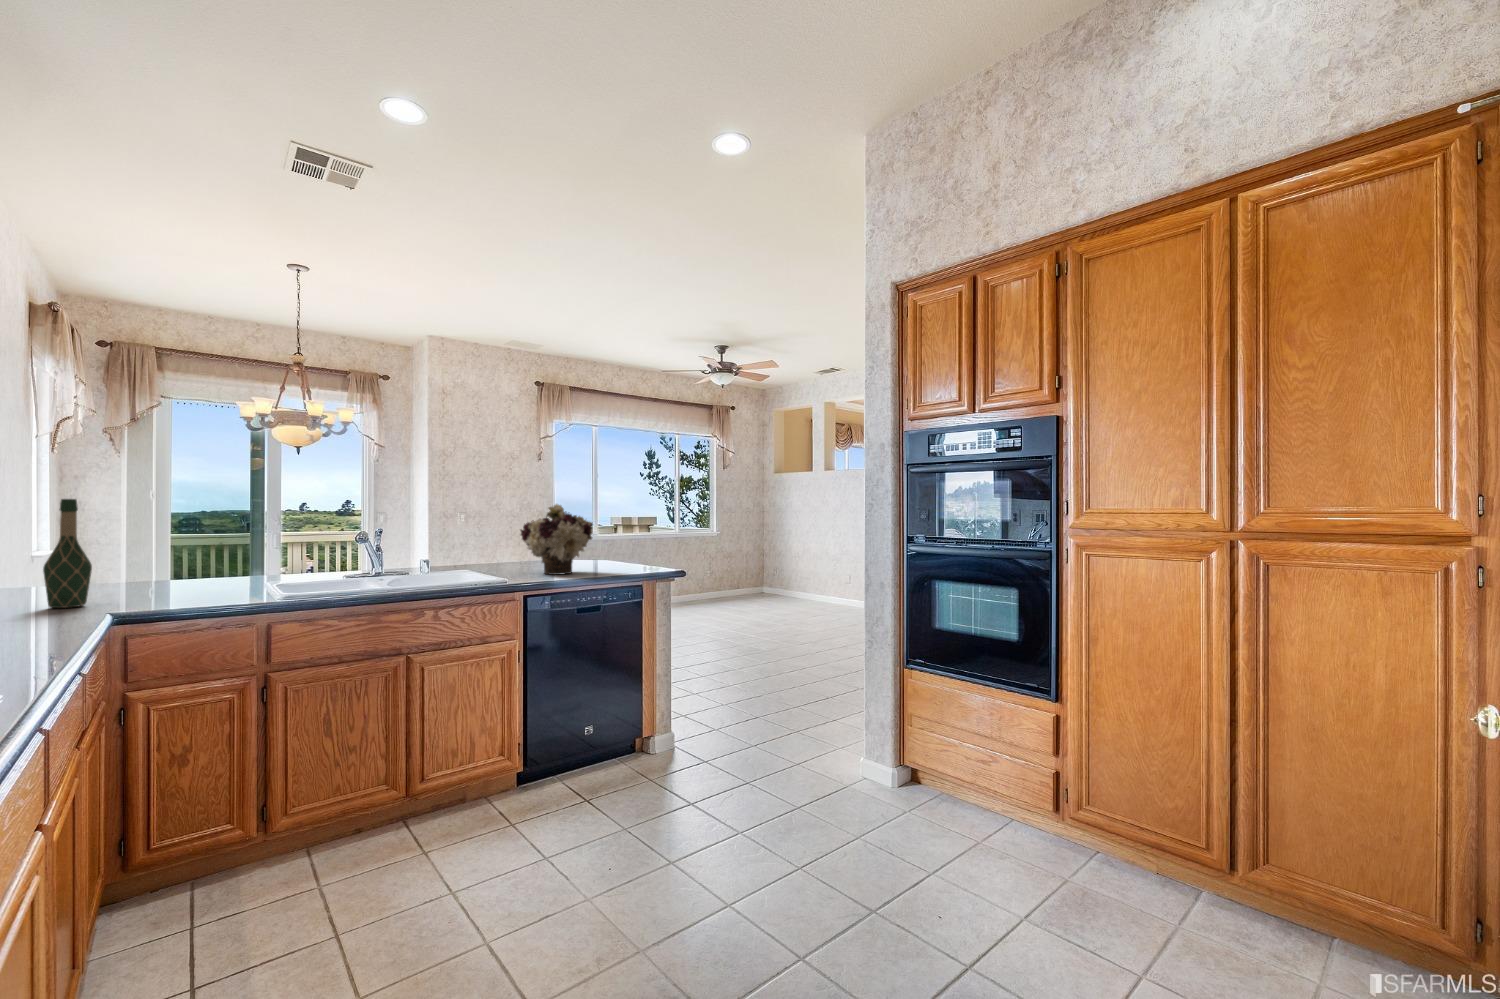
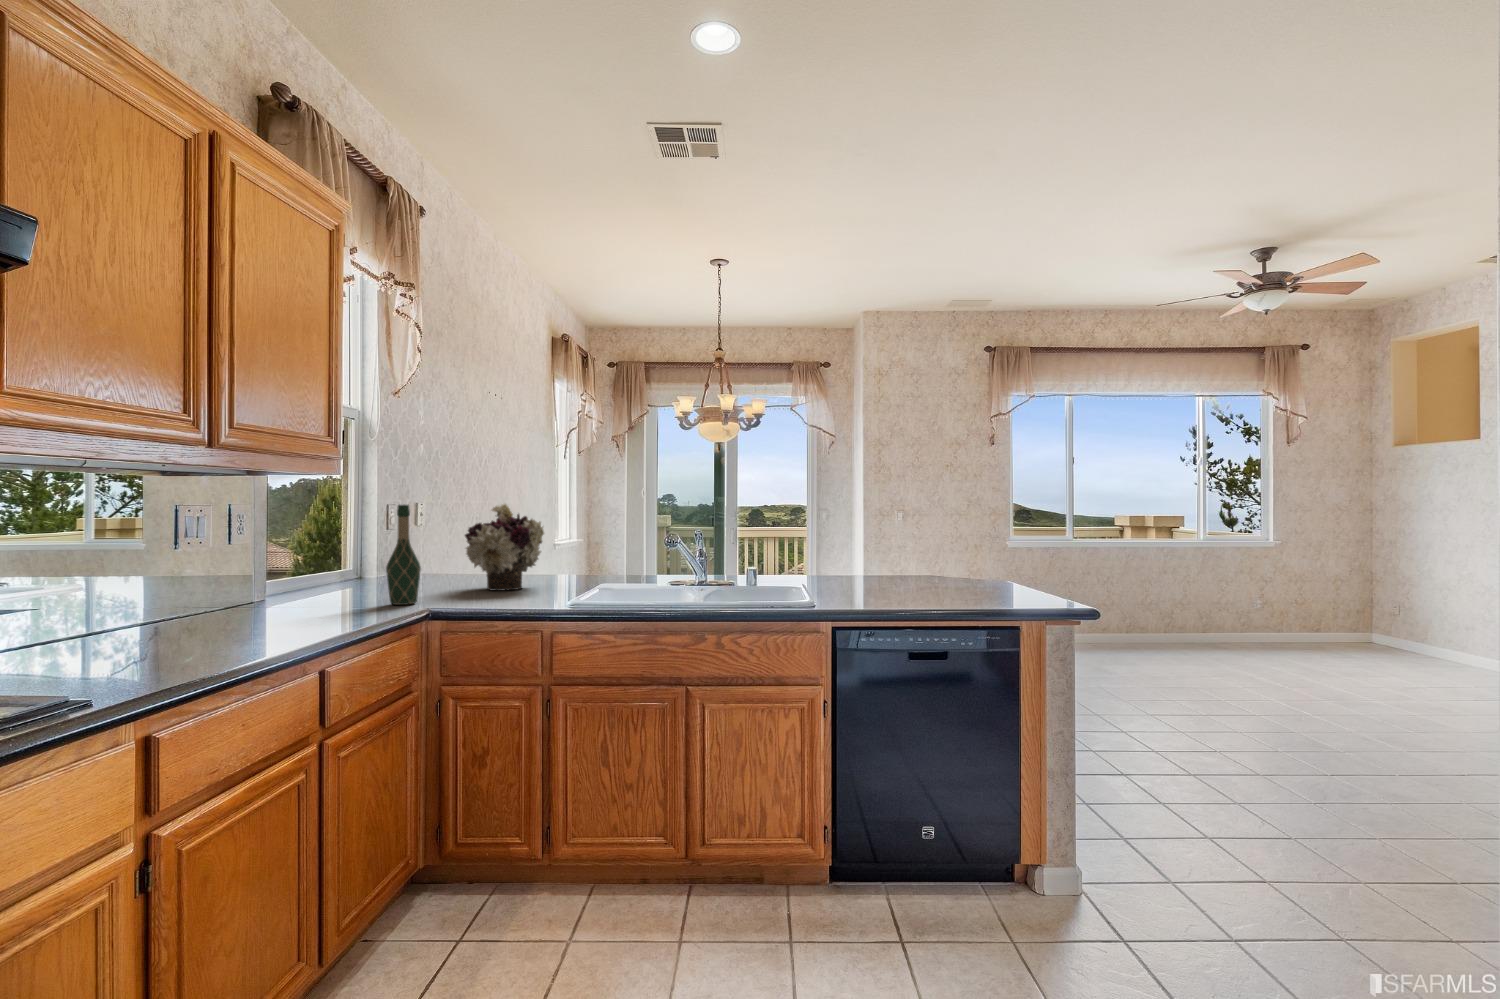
flower arrangement: present [520,504,593,575] -> present [465,503,544,591]

